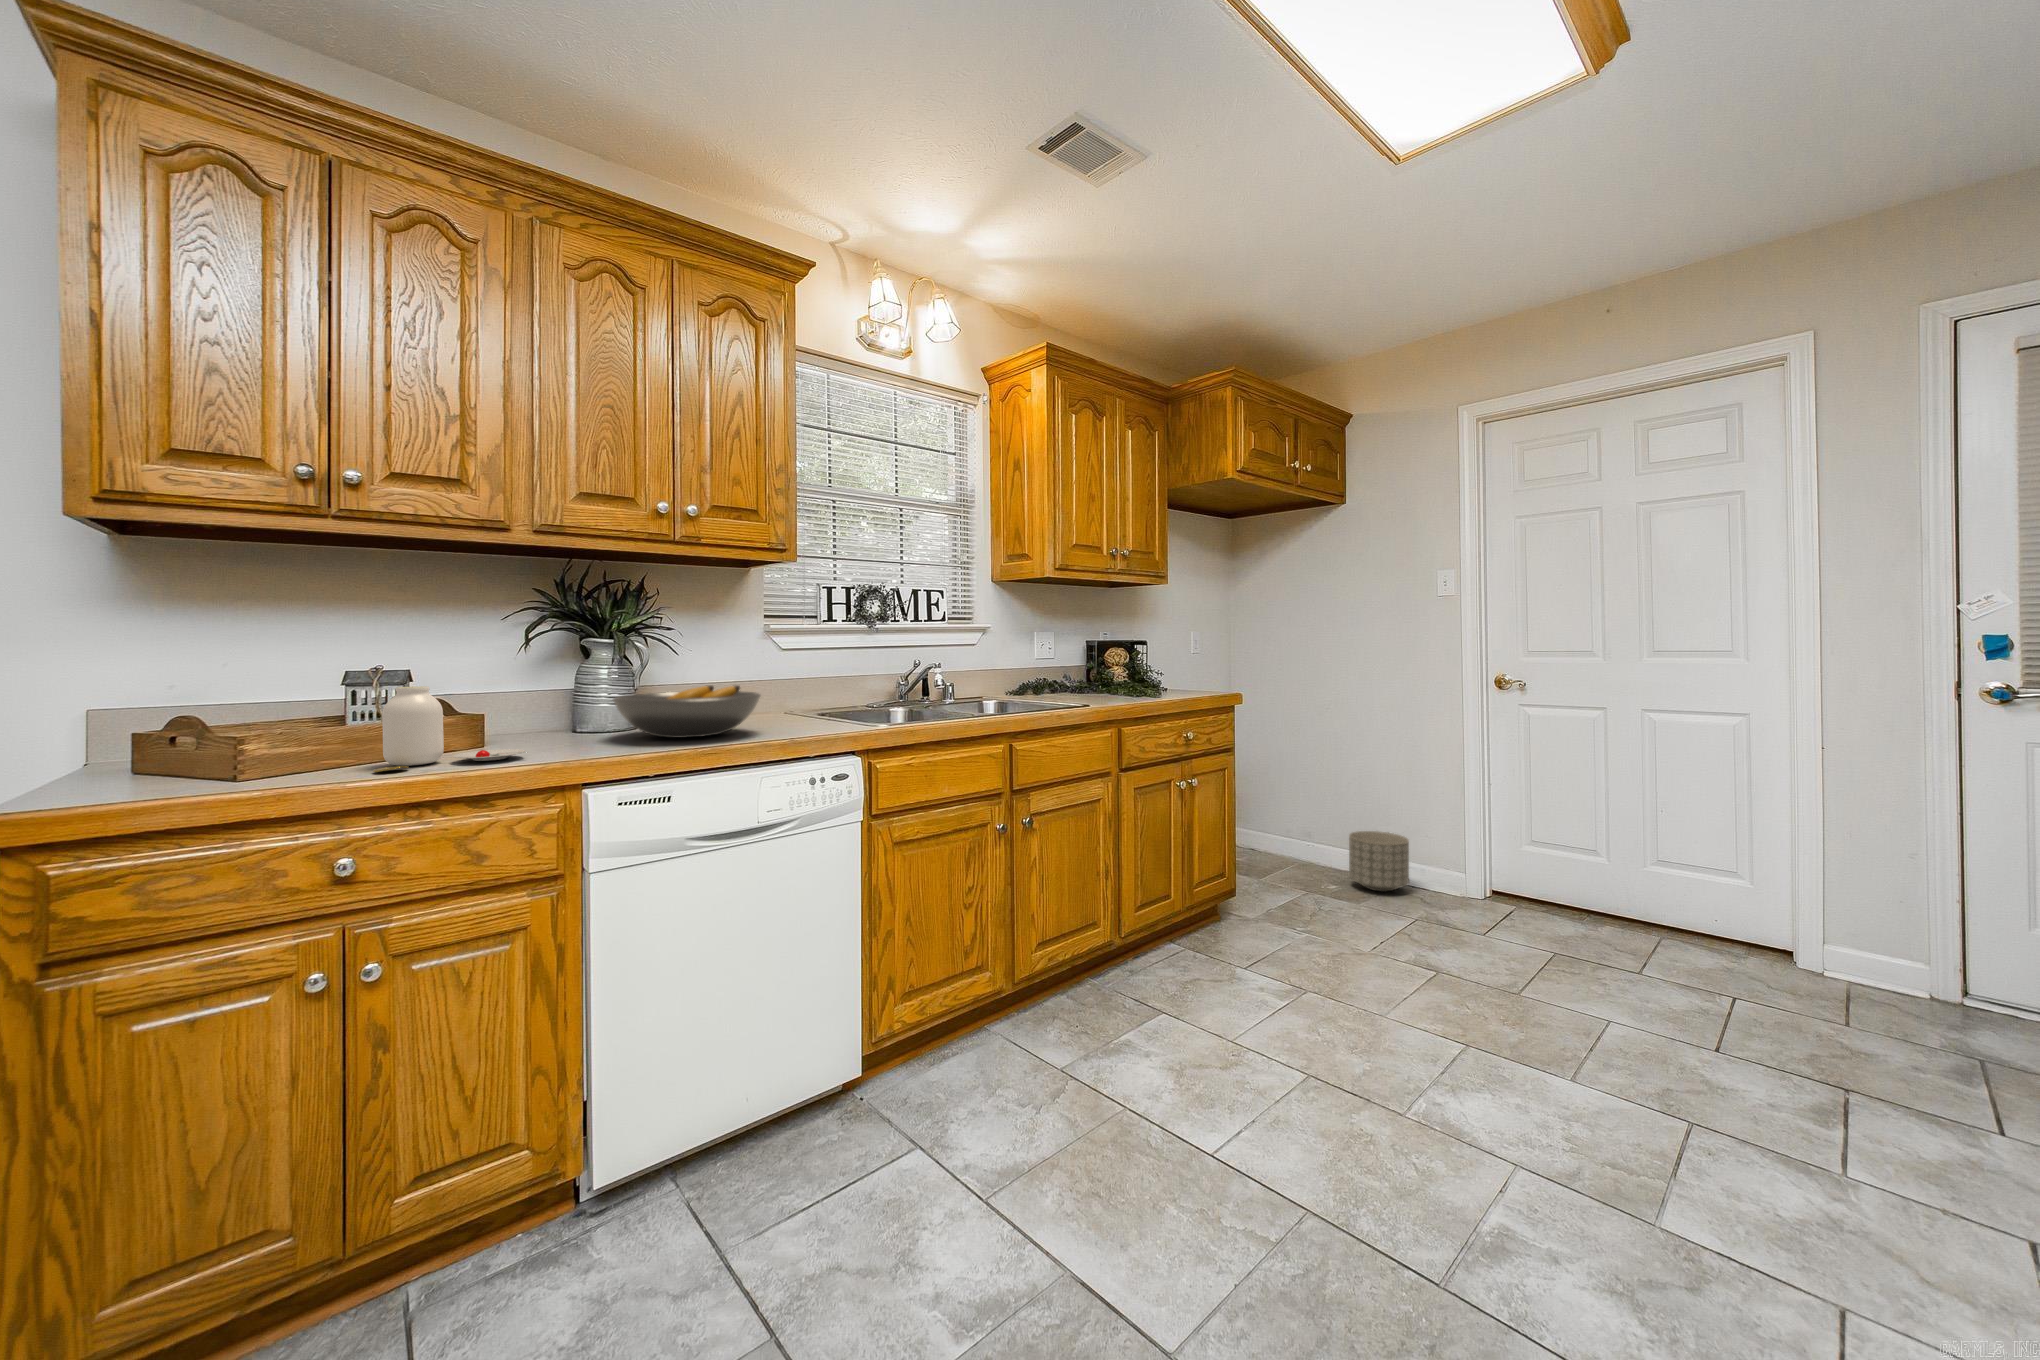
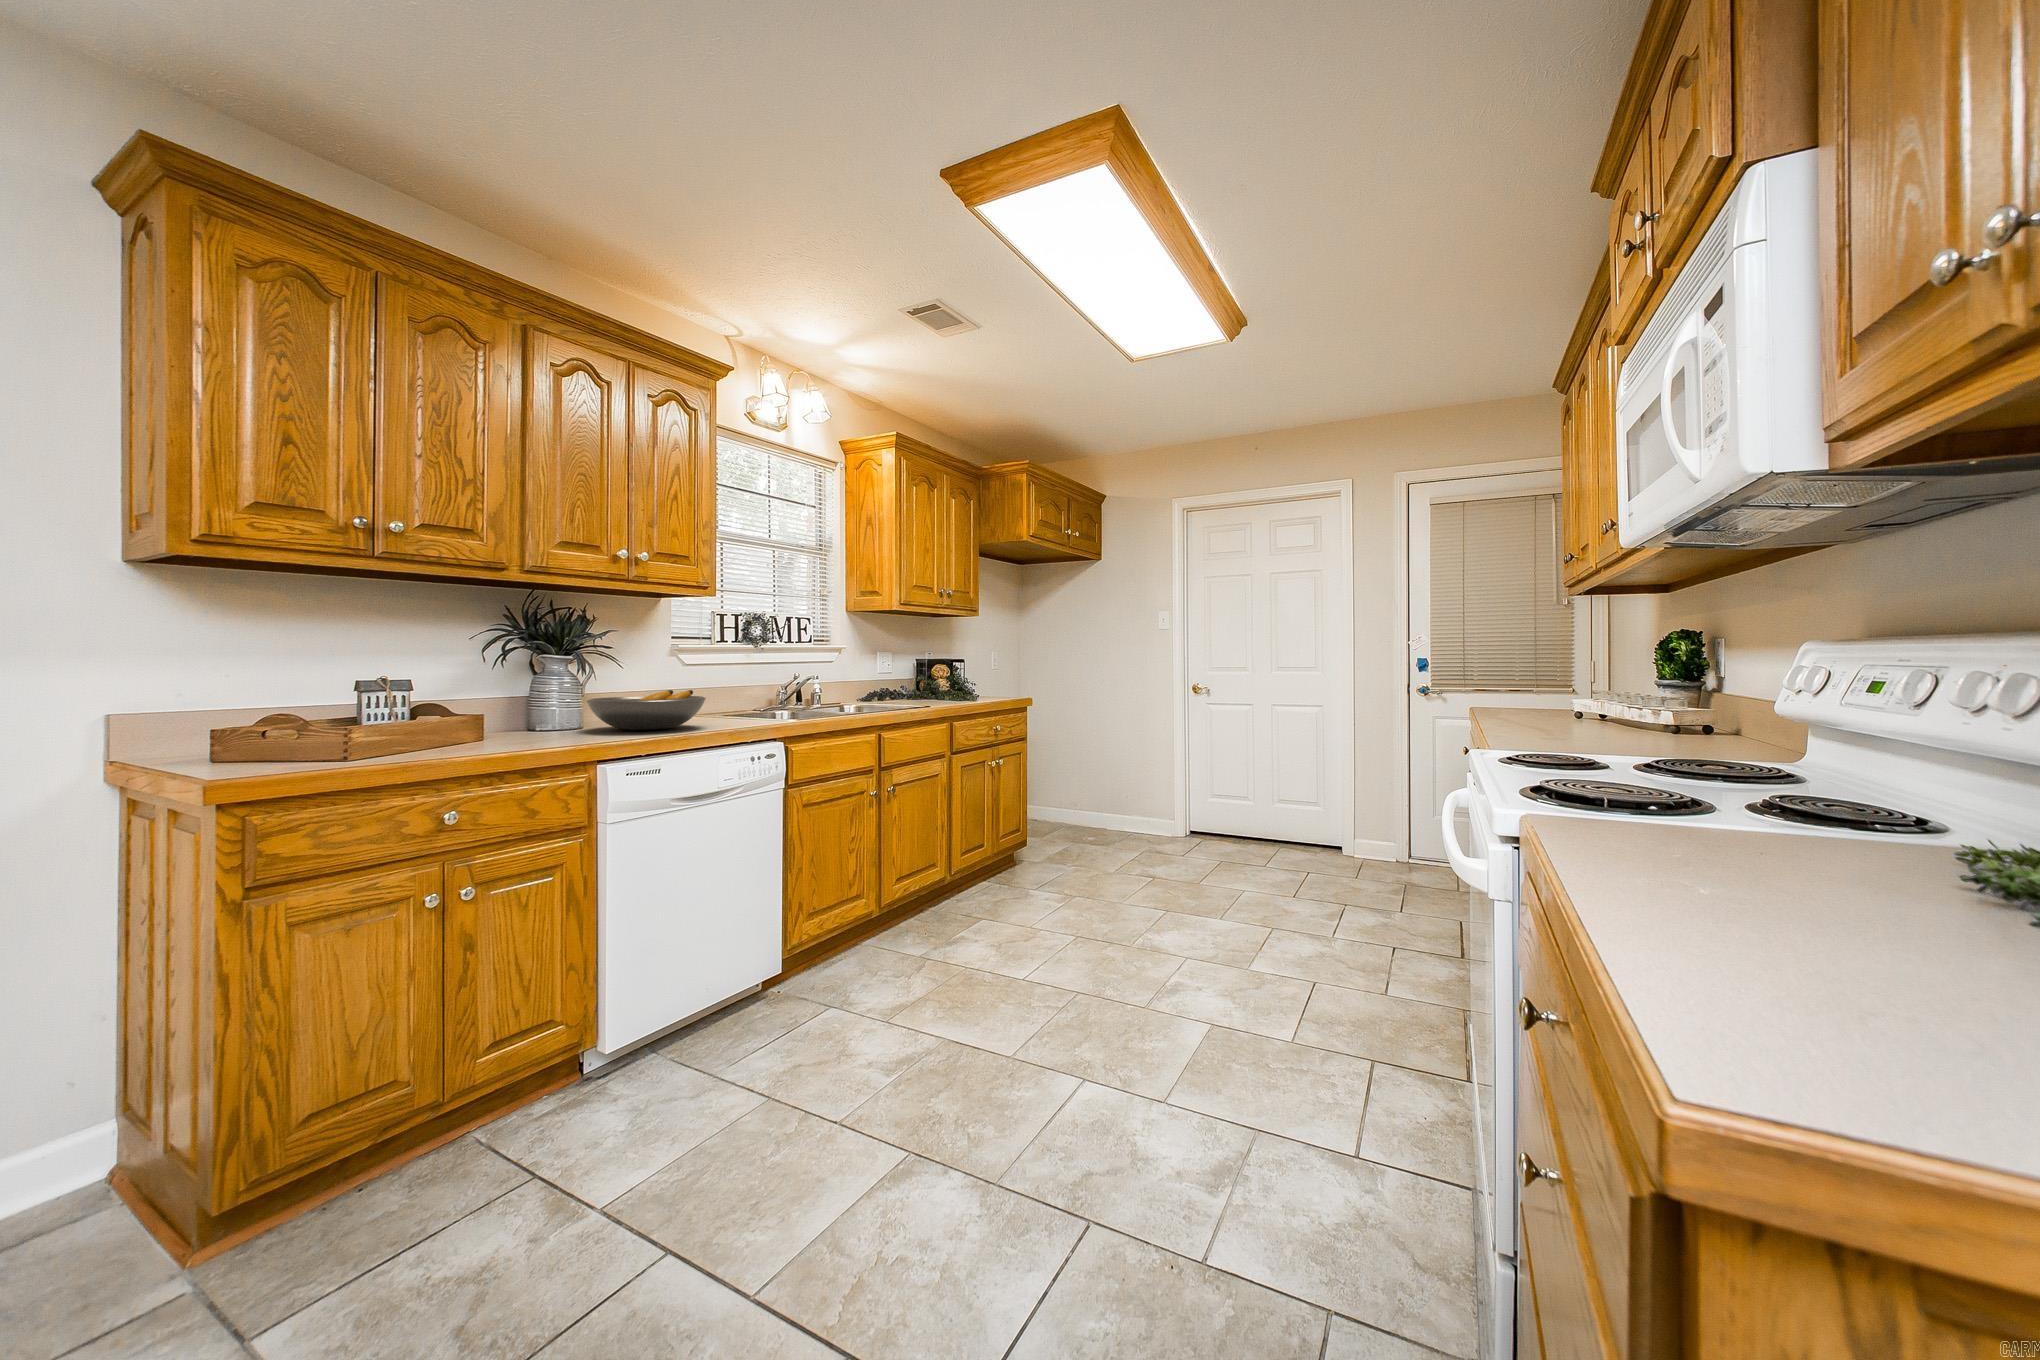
jar: present [373,686,526,772] -> none [443,690,556,752]
planter: present [1349,831,1409,892] -> none [1105,798,1144,841]

